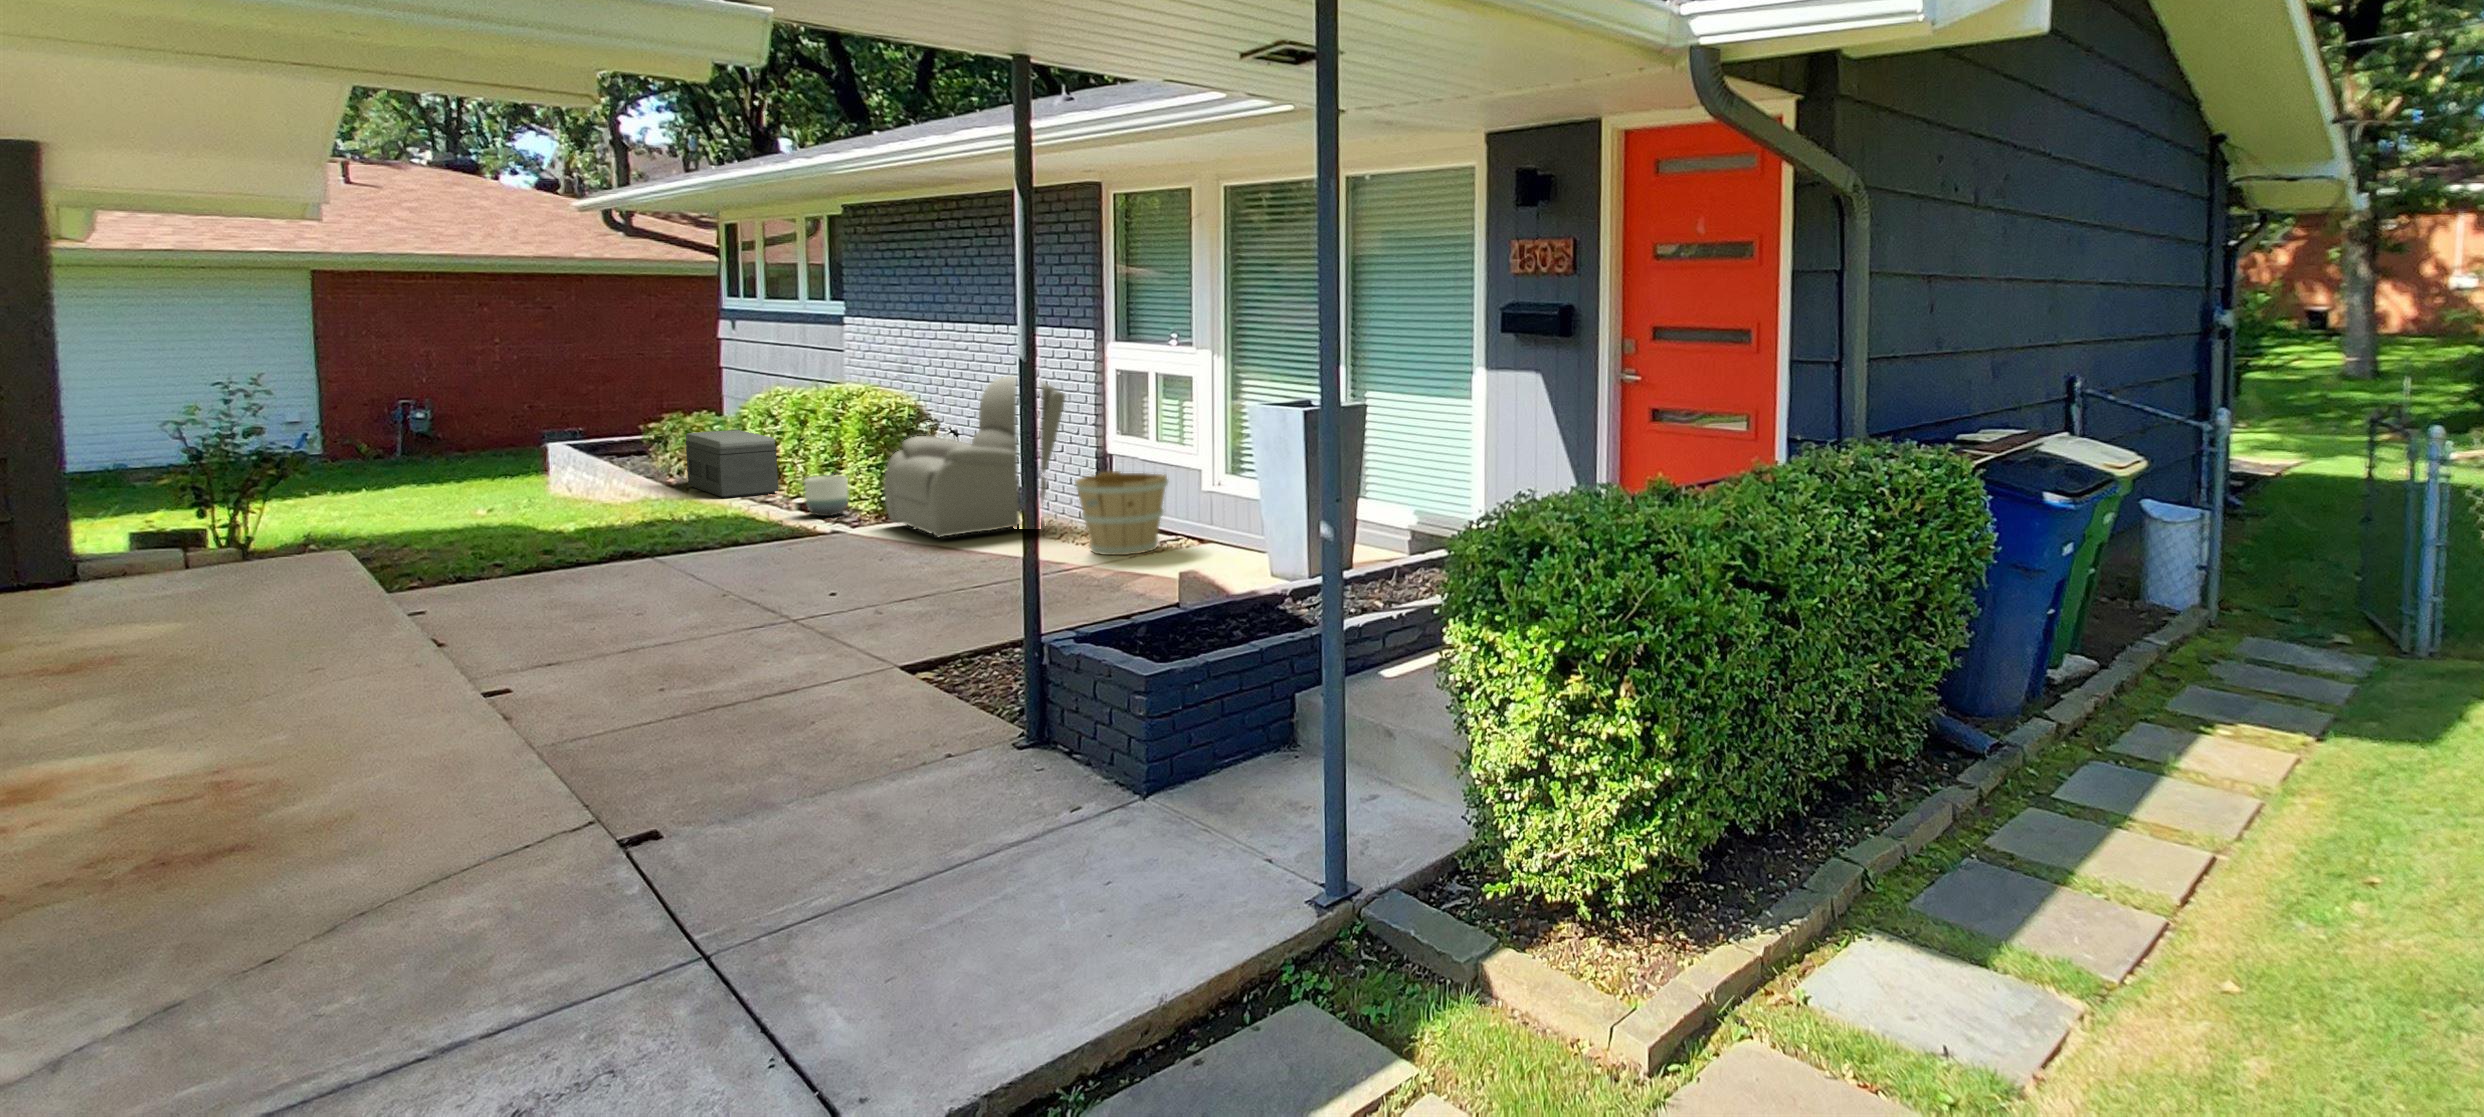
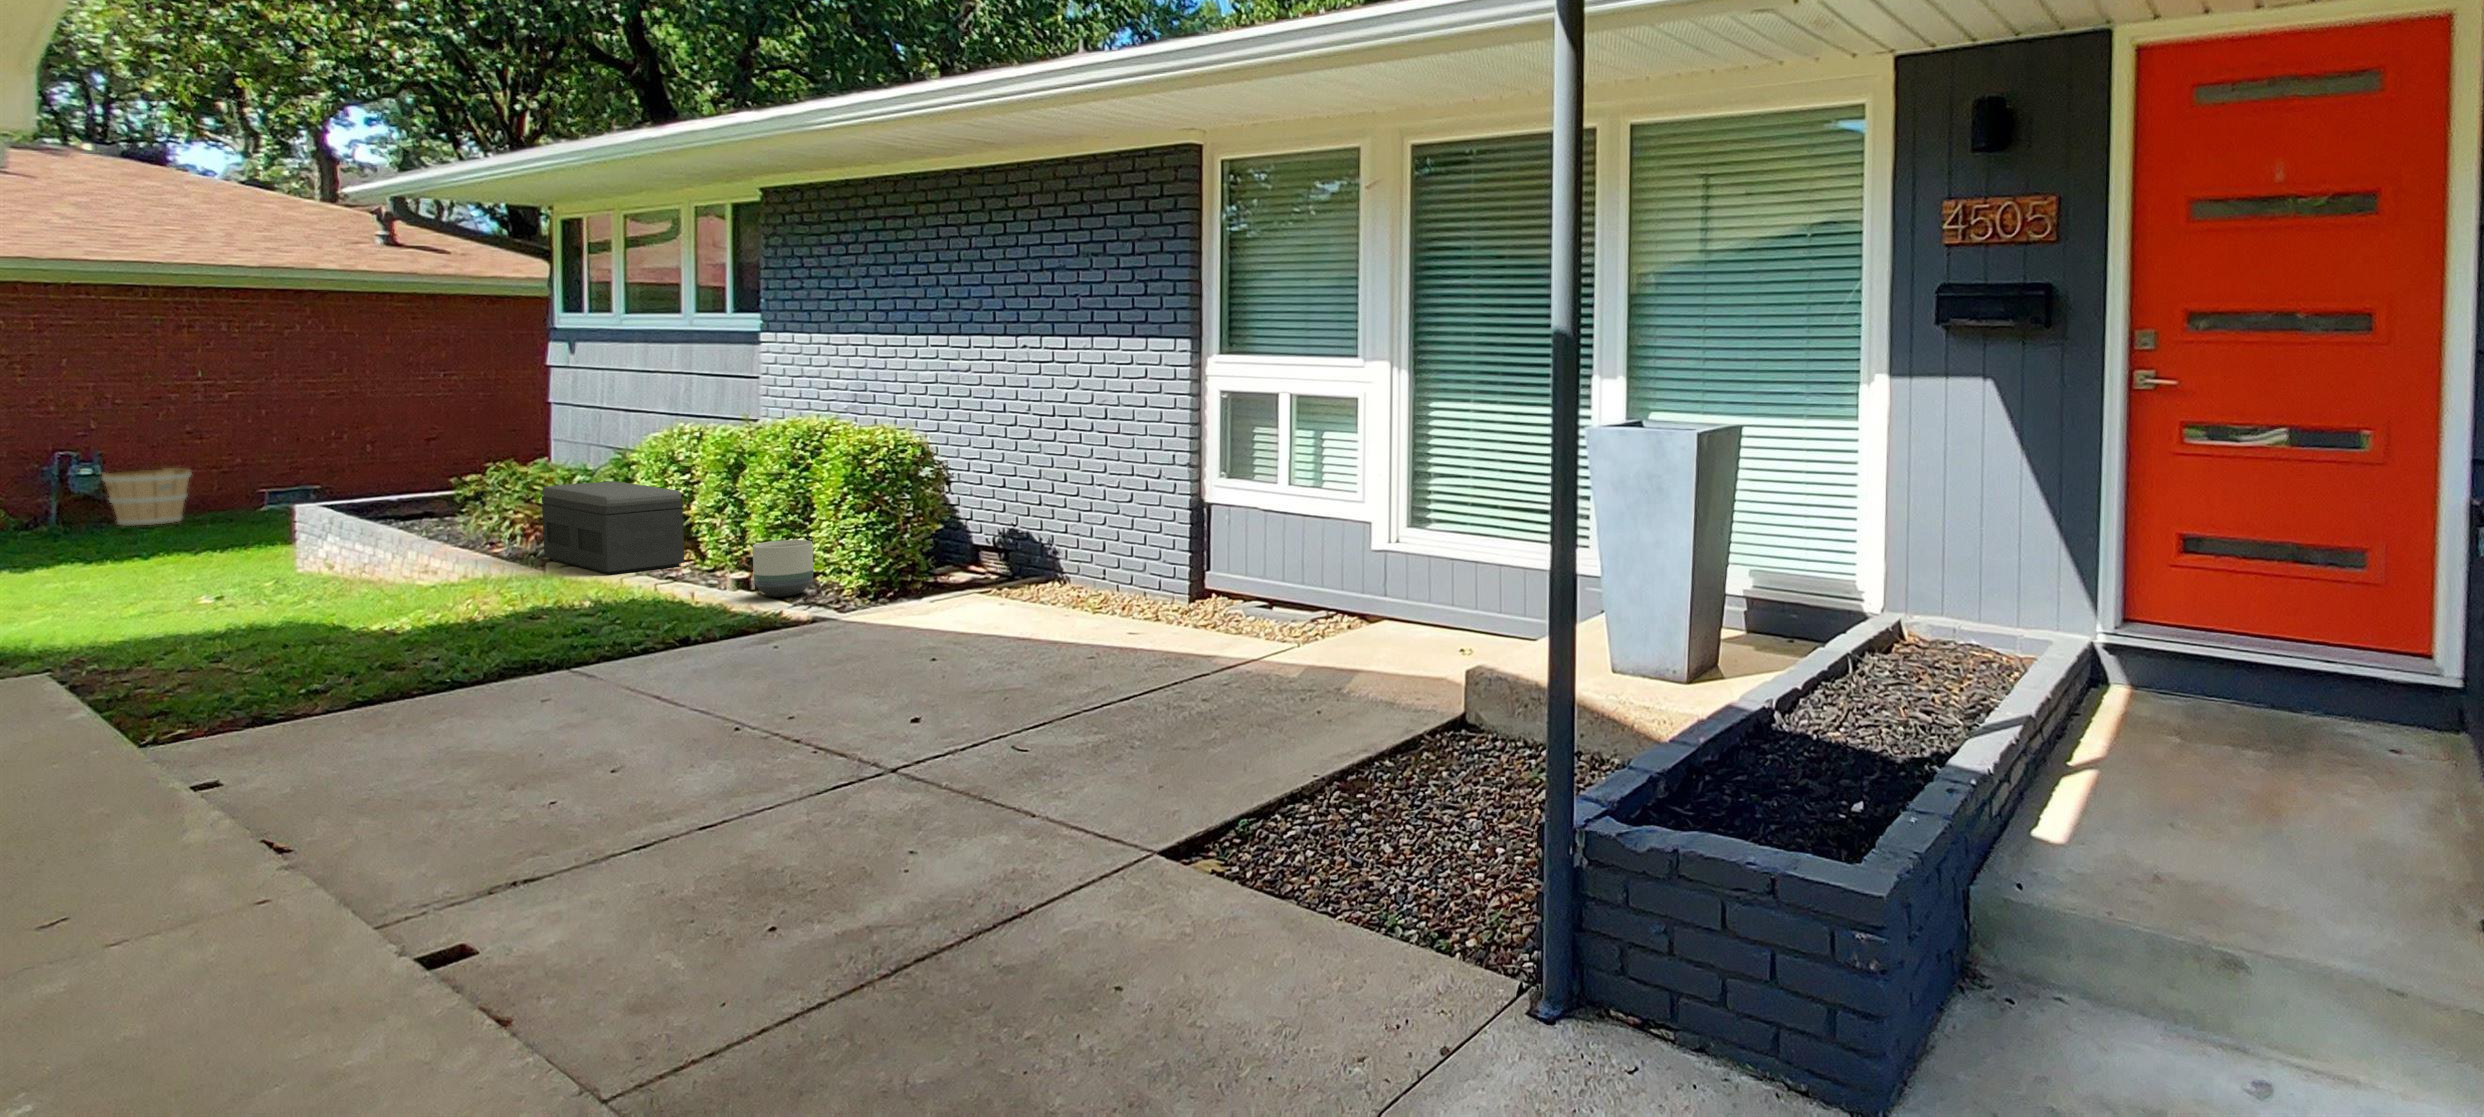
chair: present [884,376,1065,538] -> none [884,401,1143,625]
wooden bucket: present [1075,471,1168,555] -> present [102,468,191,526]

